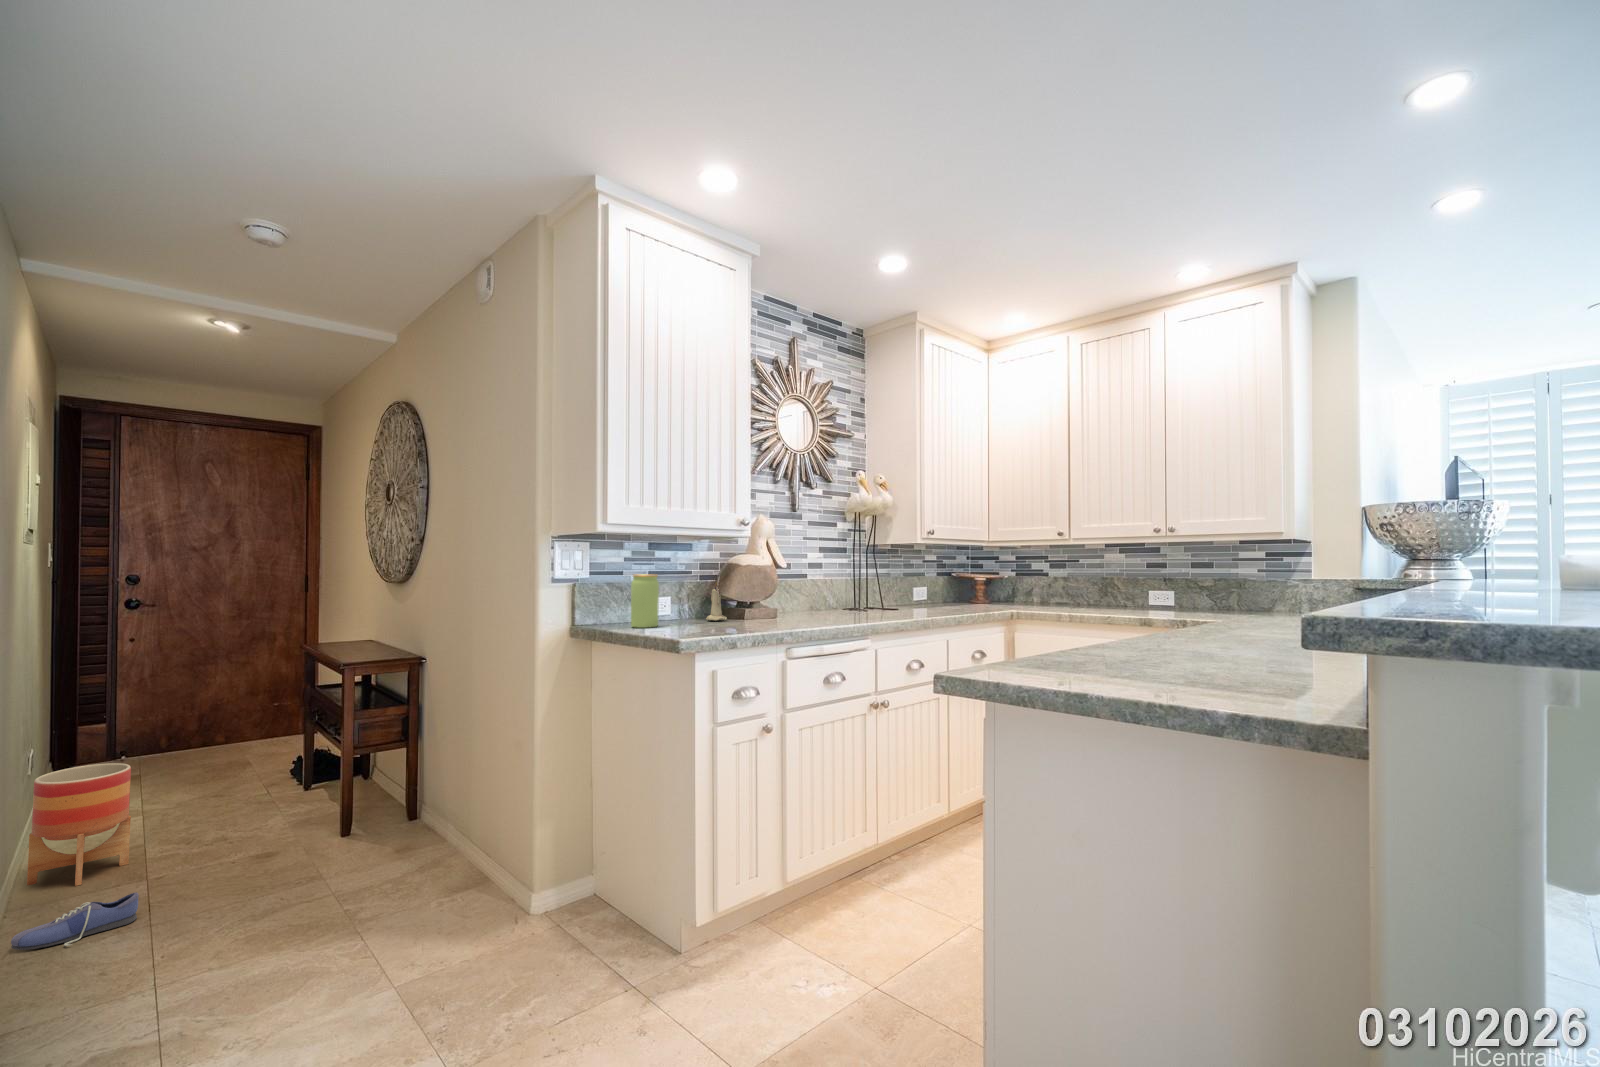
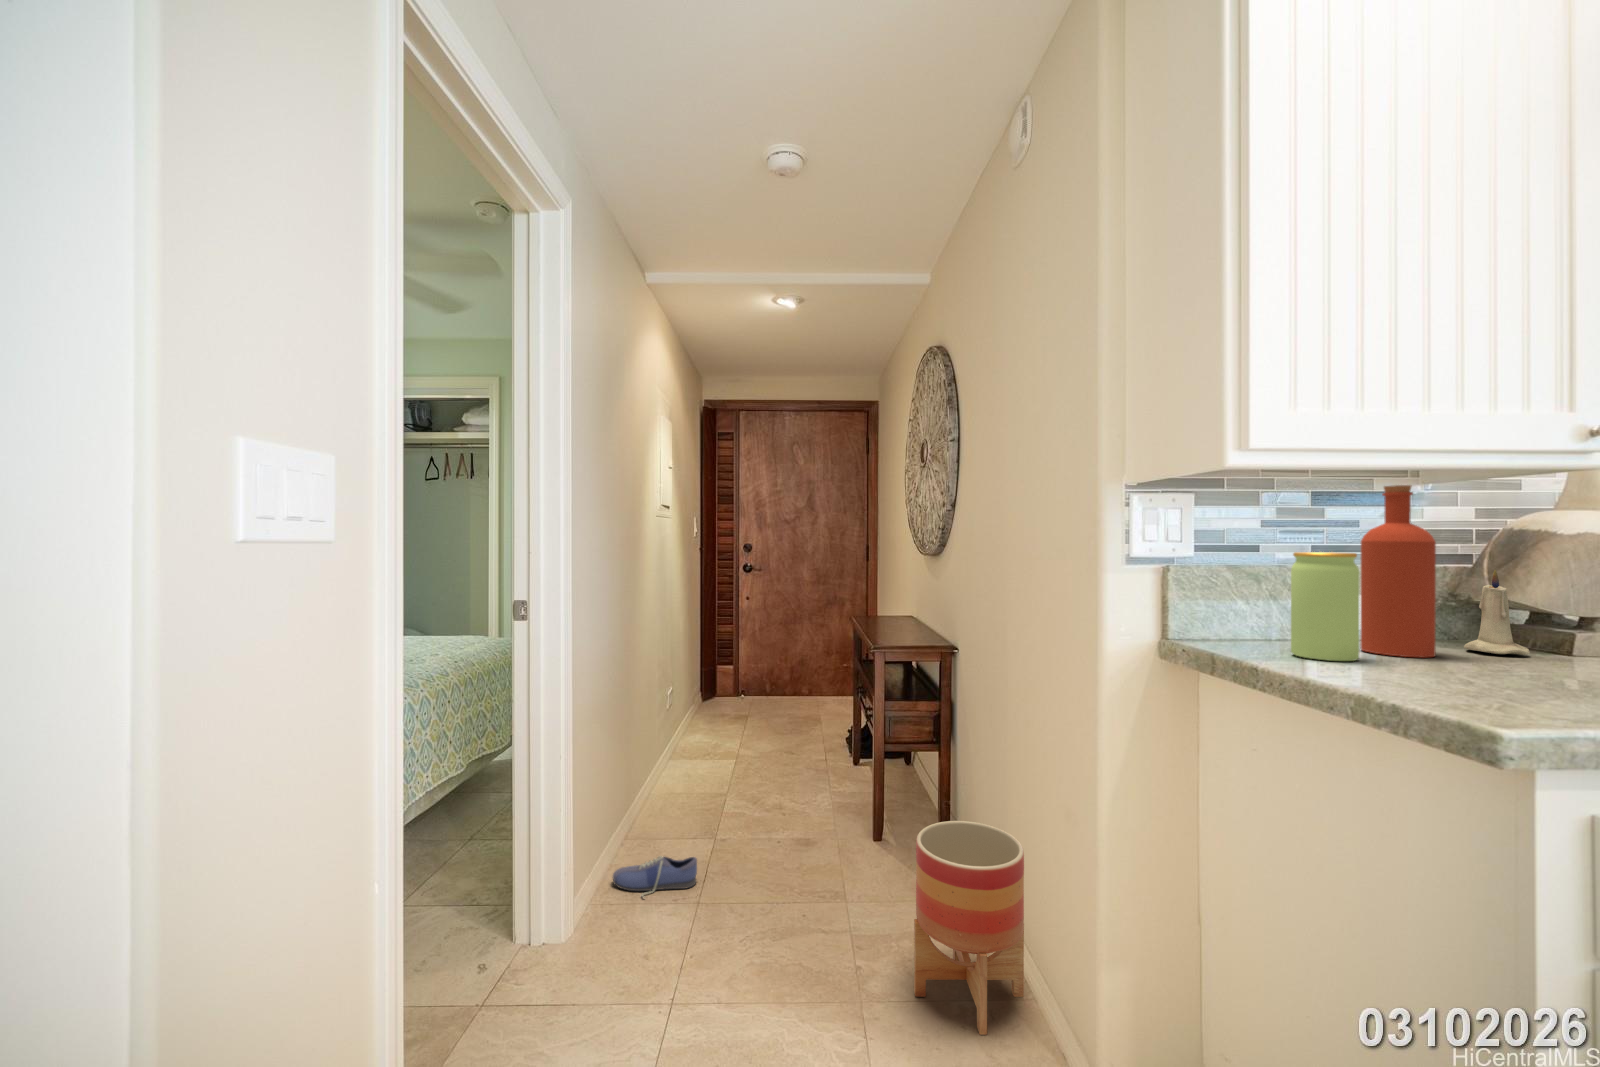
bottle: none [664,542,692,624] -> present [1360,485,1436,658]
planter: present [27,763,131,886] -> present [914,821,1024,1035]

